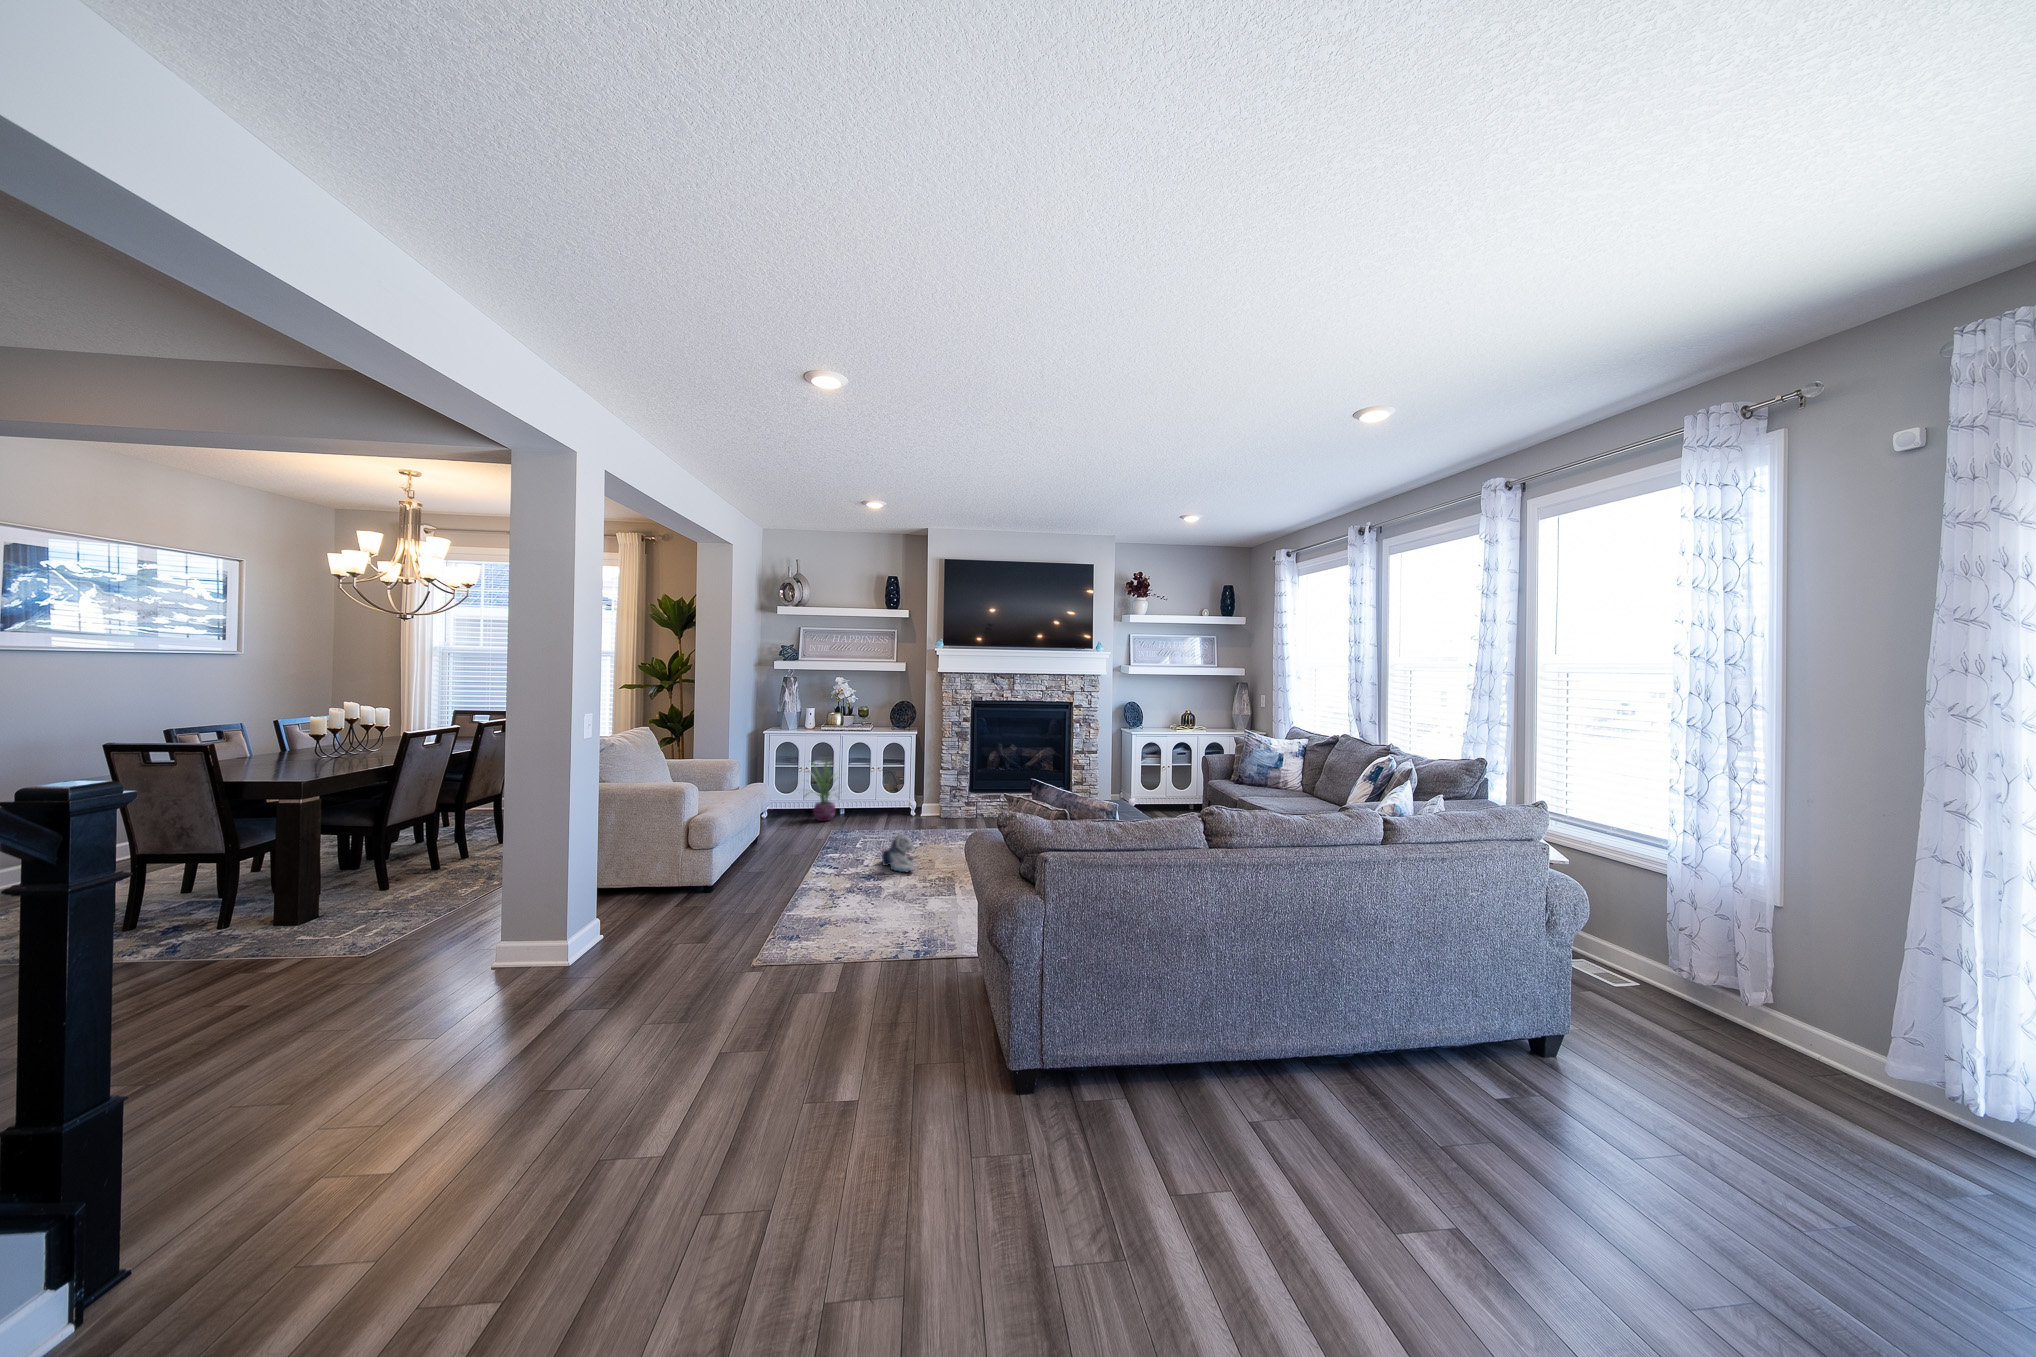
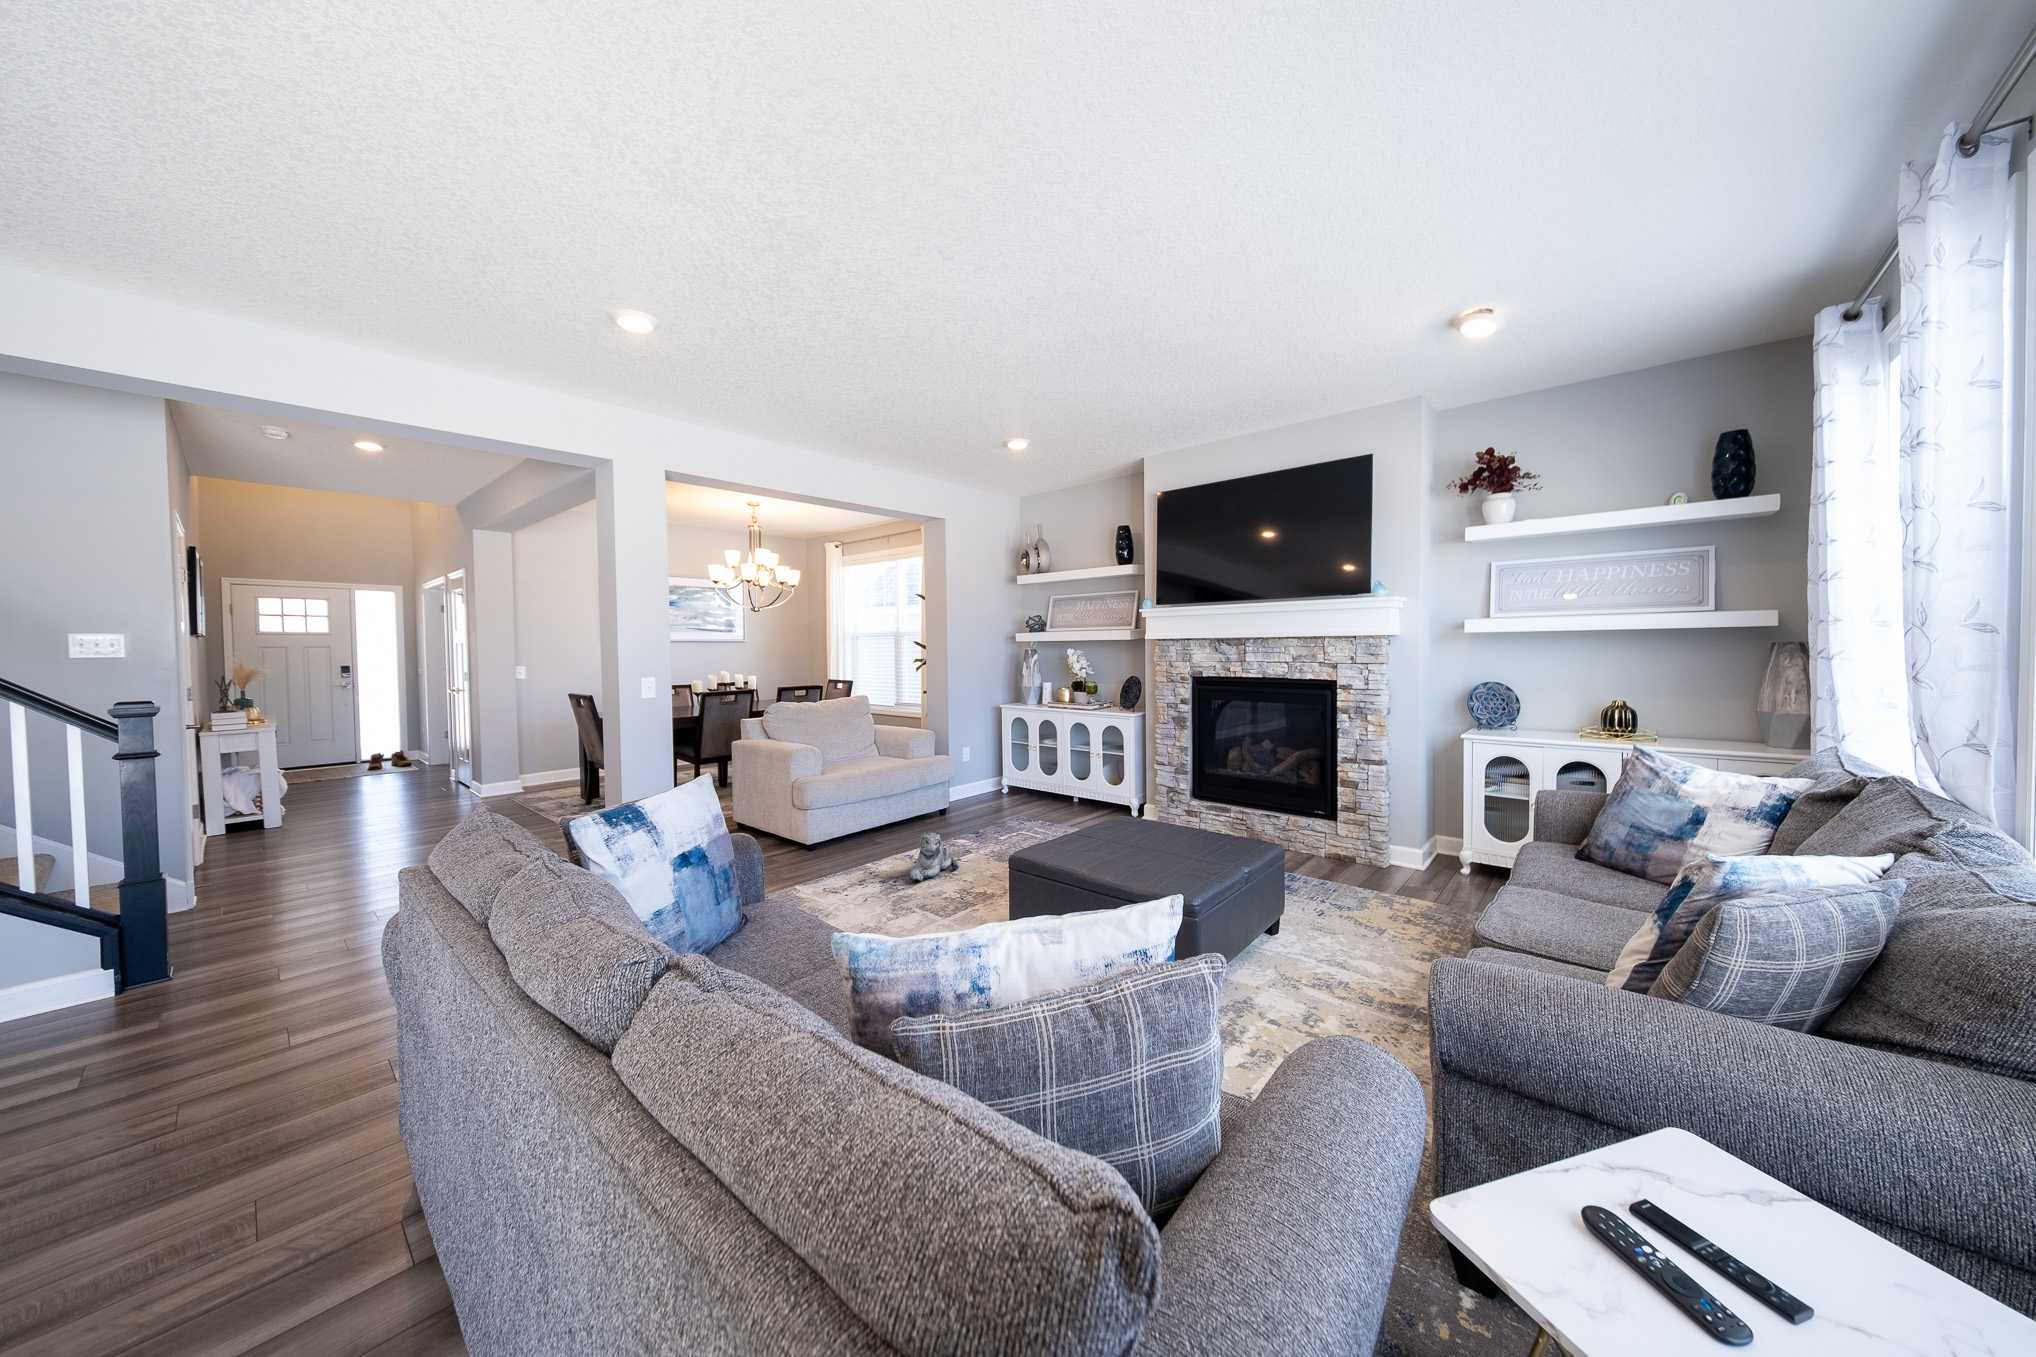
decorative plant: present [809,761,836,821] -> none [984,739,1056,808]

